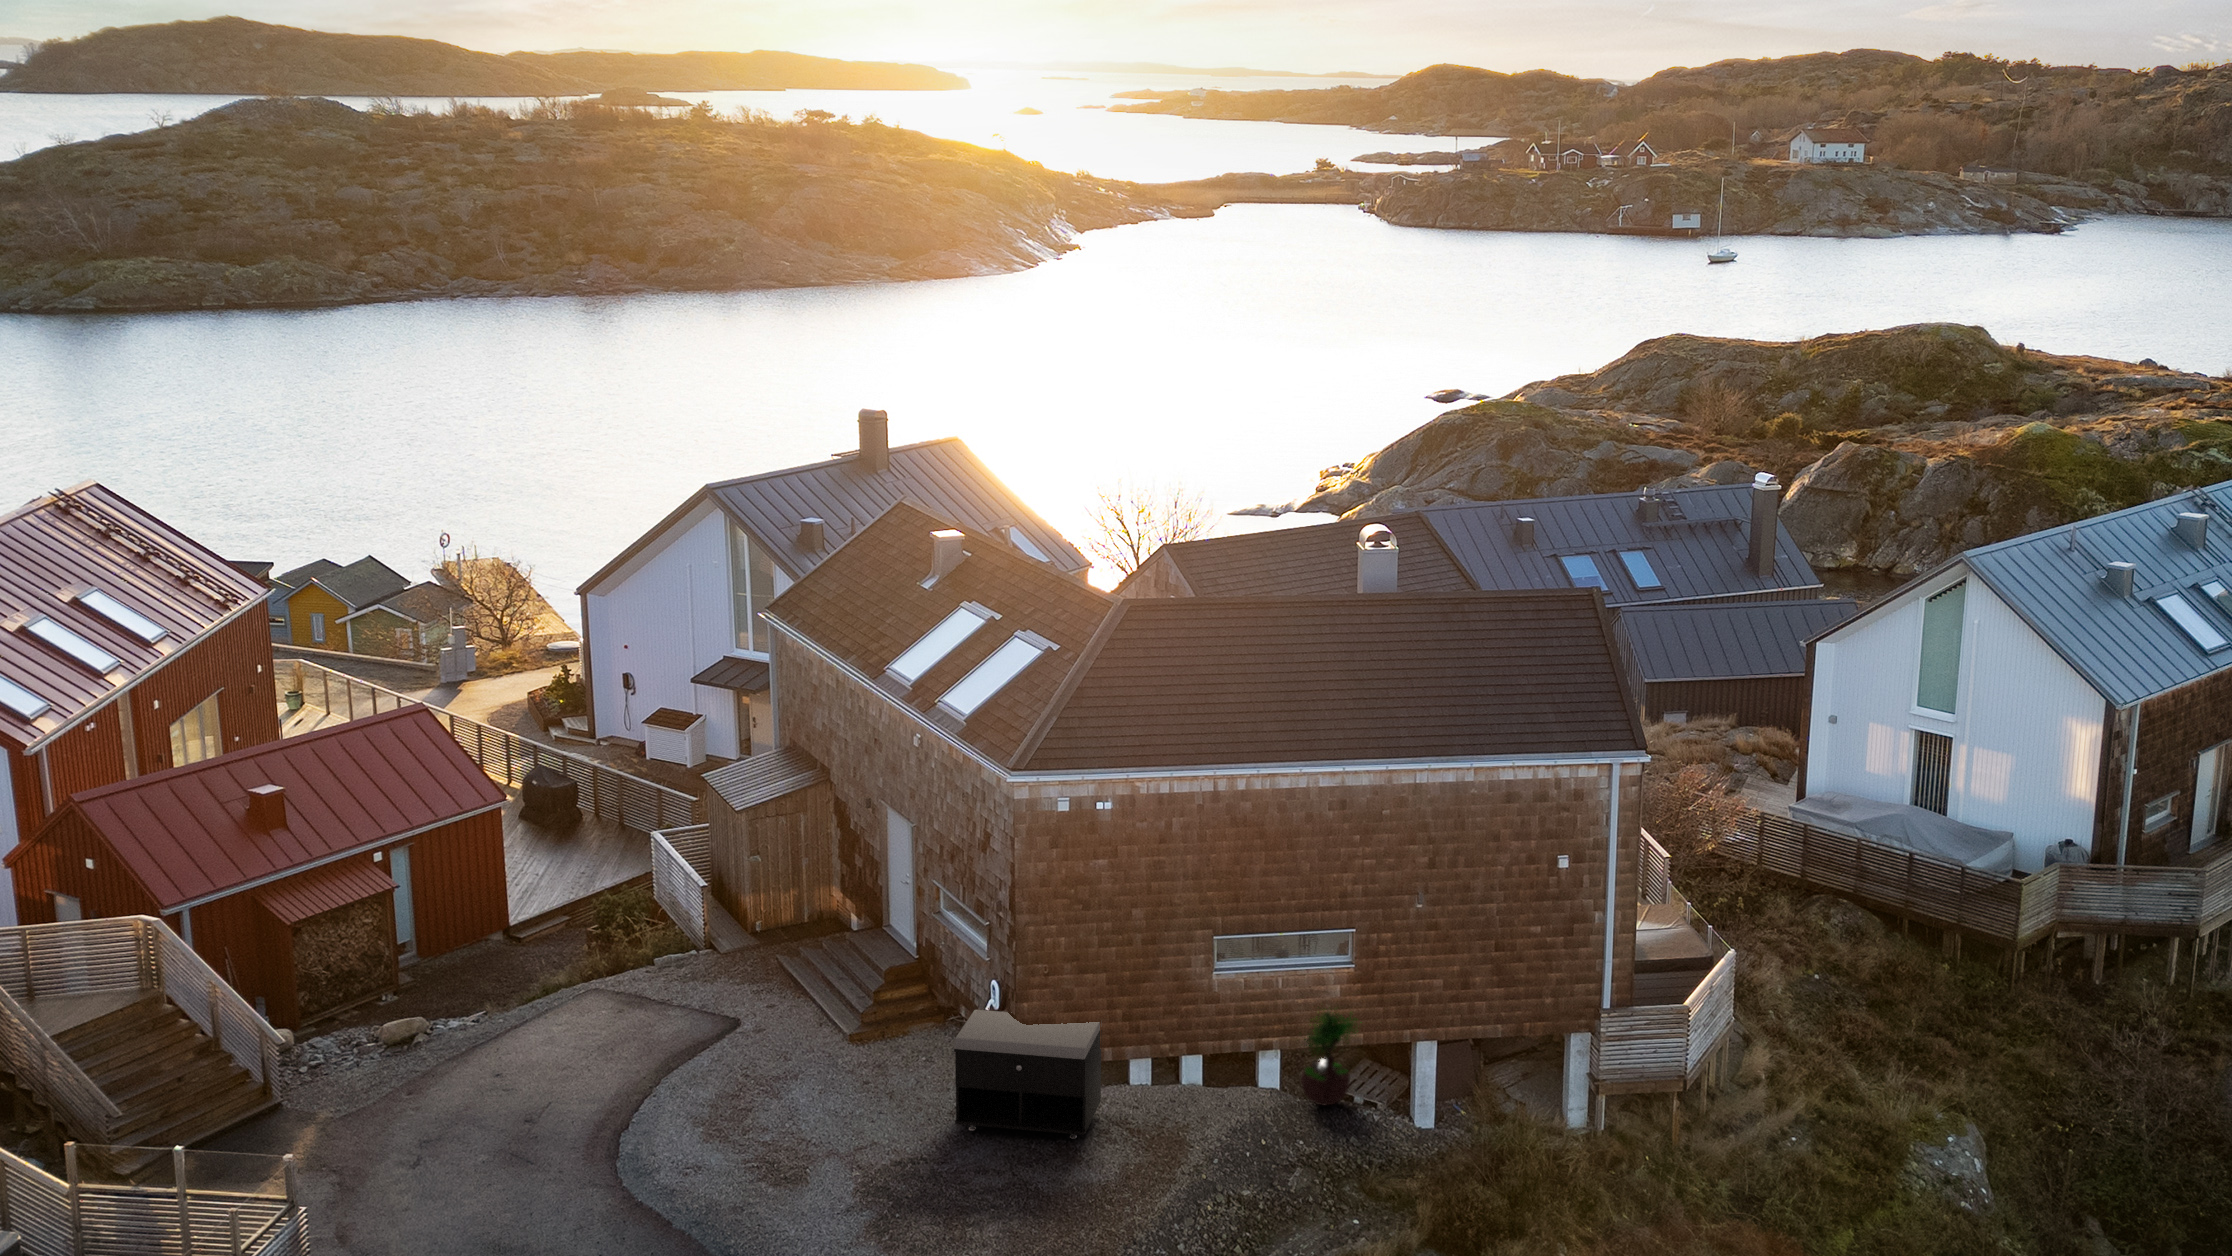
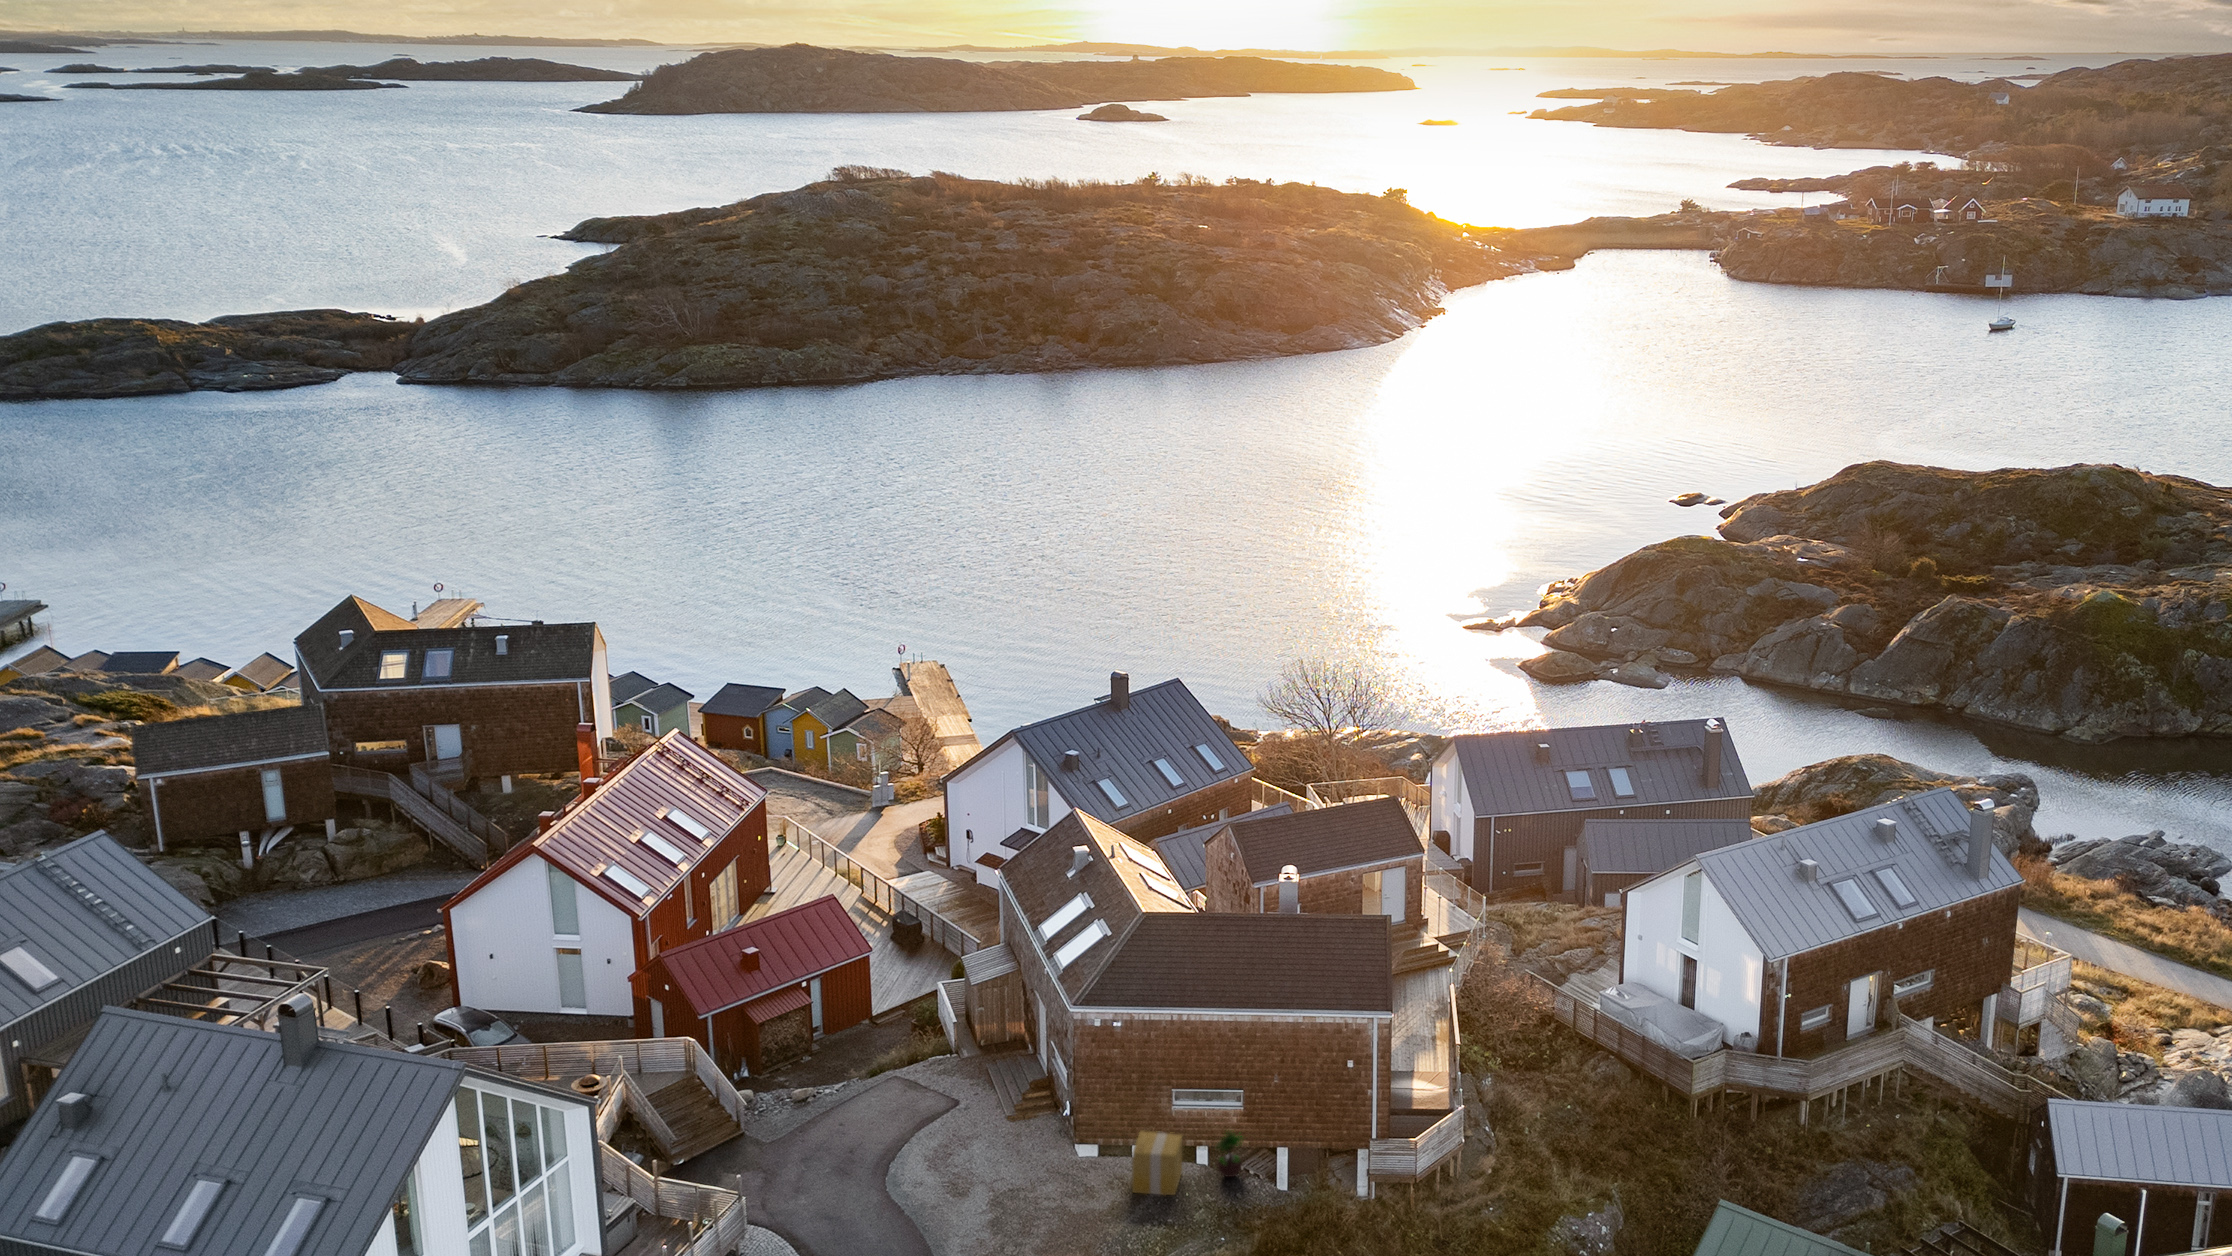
storage bench: present [954,1010,1102,1138] -> none [1045,1115,1119,1185]
cardboard box: none [1143,1026,1236,1147] -> present [1132,1131,1183,1195]

